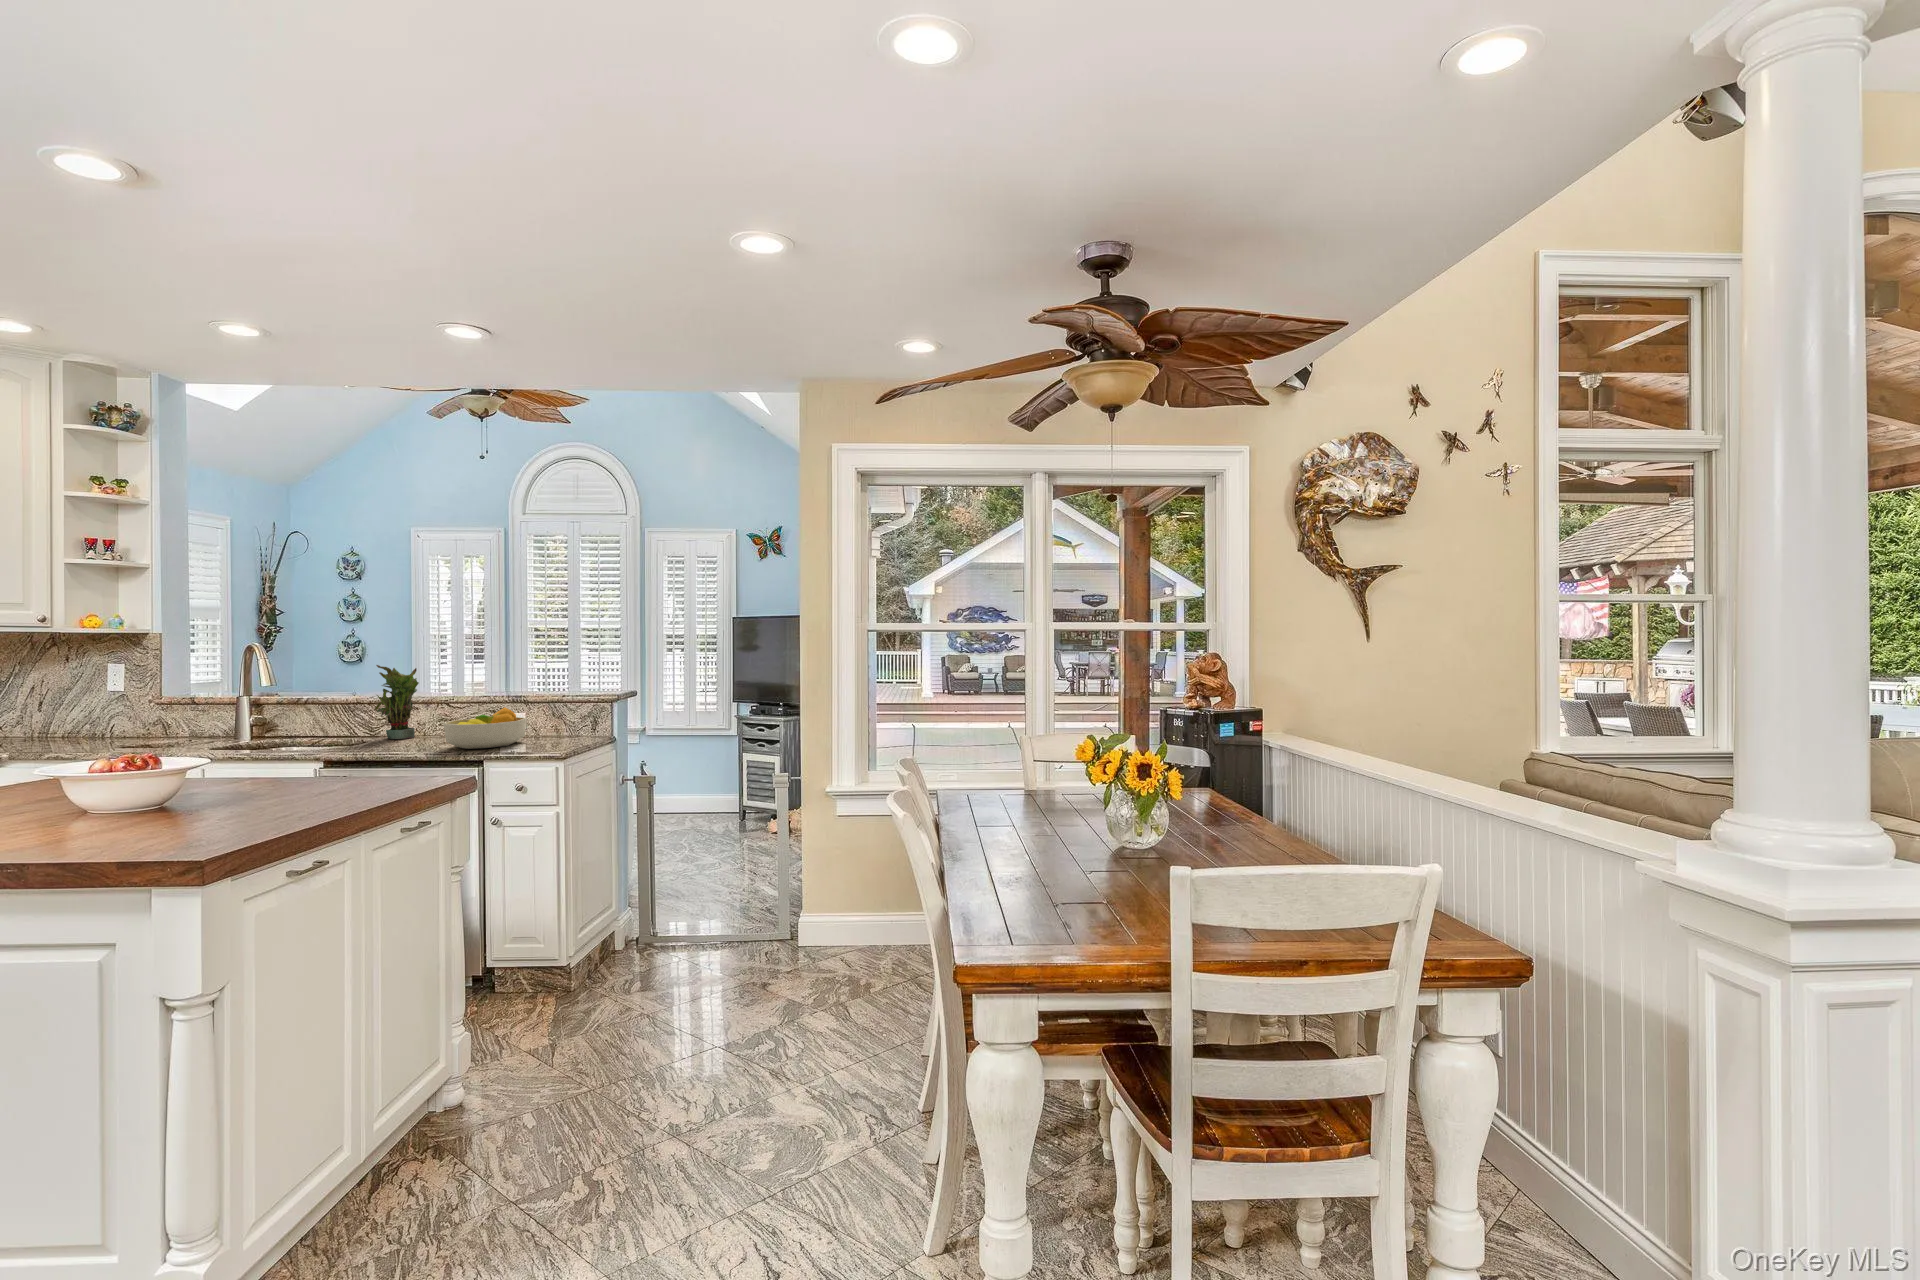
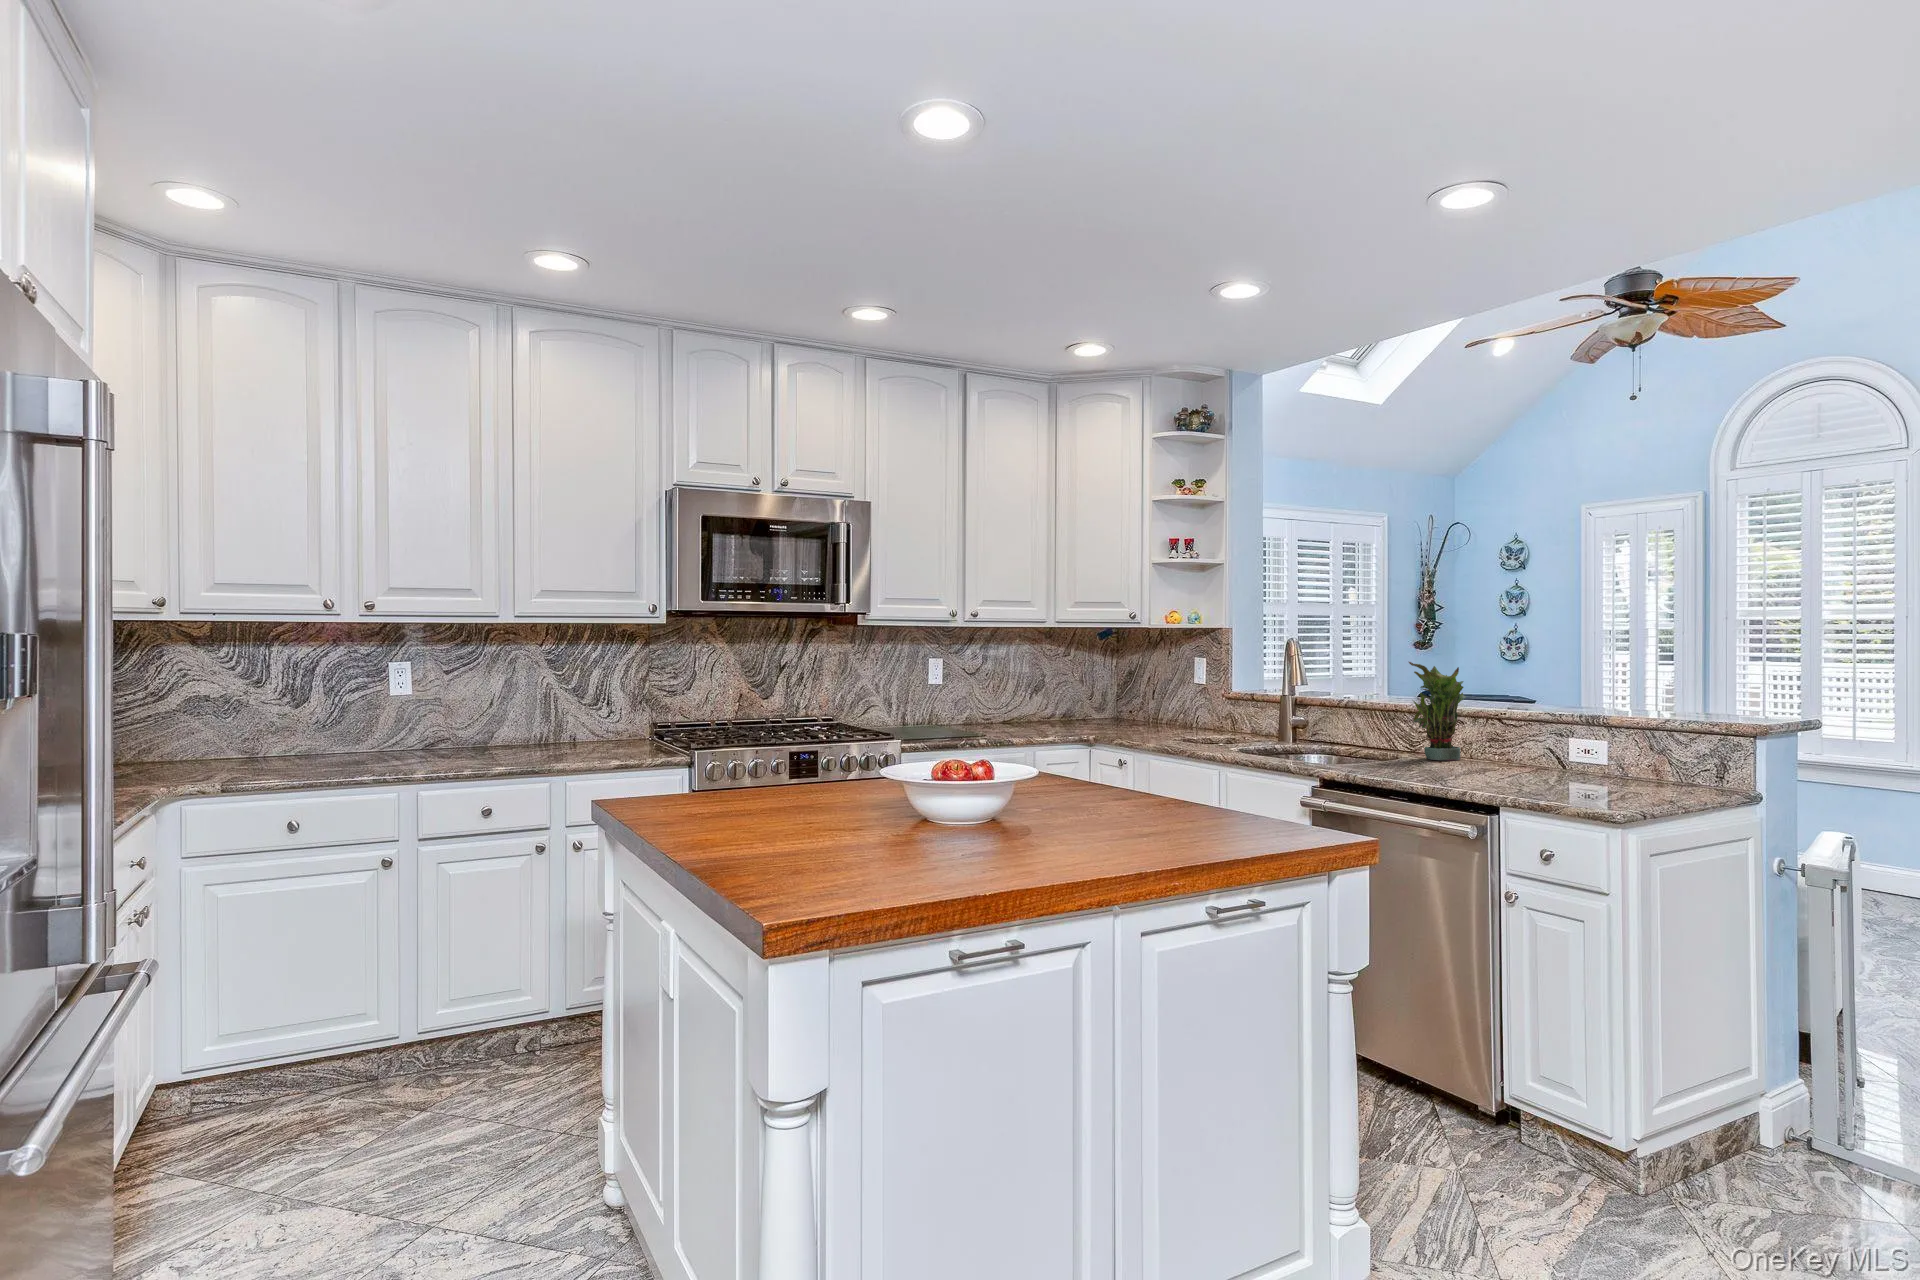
fruit bowl: present [443,707,527,749] -> none [1464,728,1593,786]

